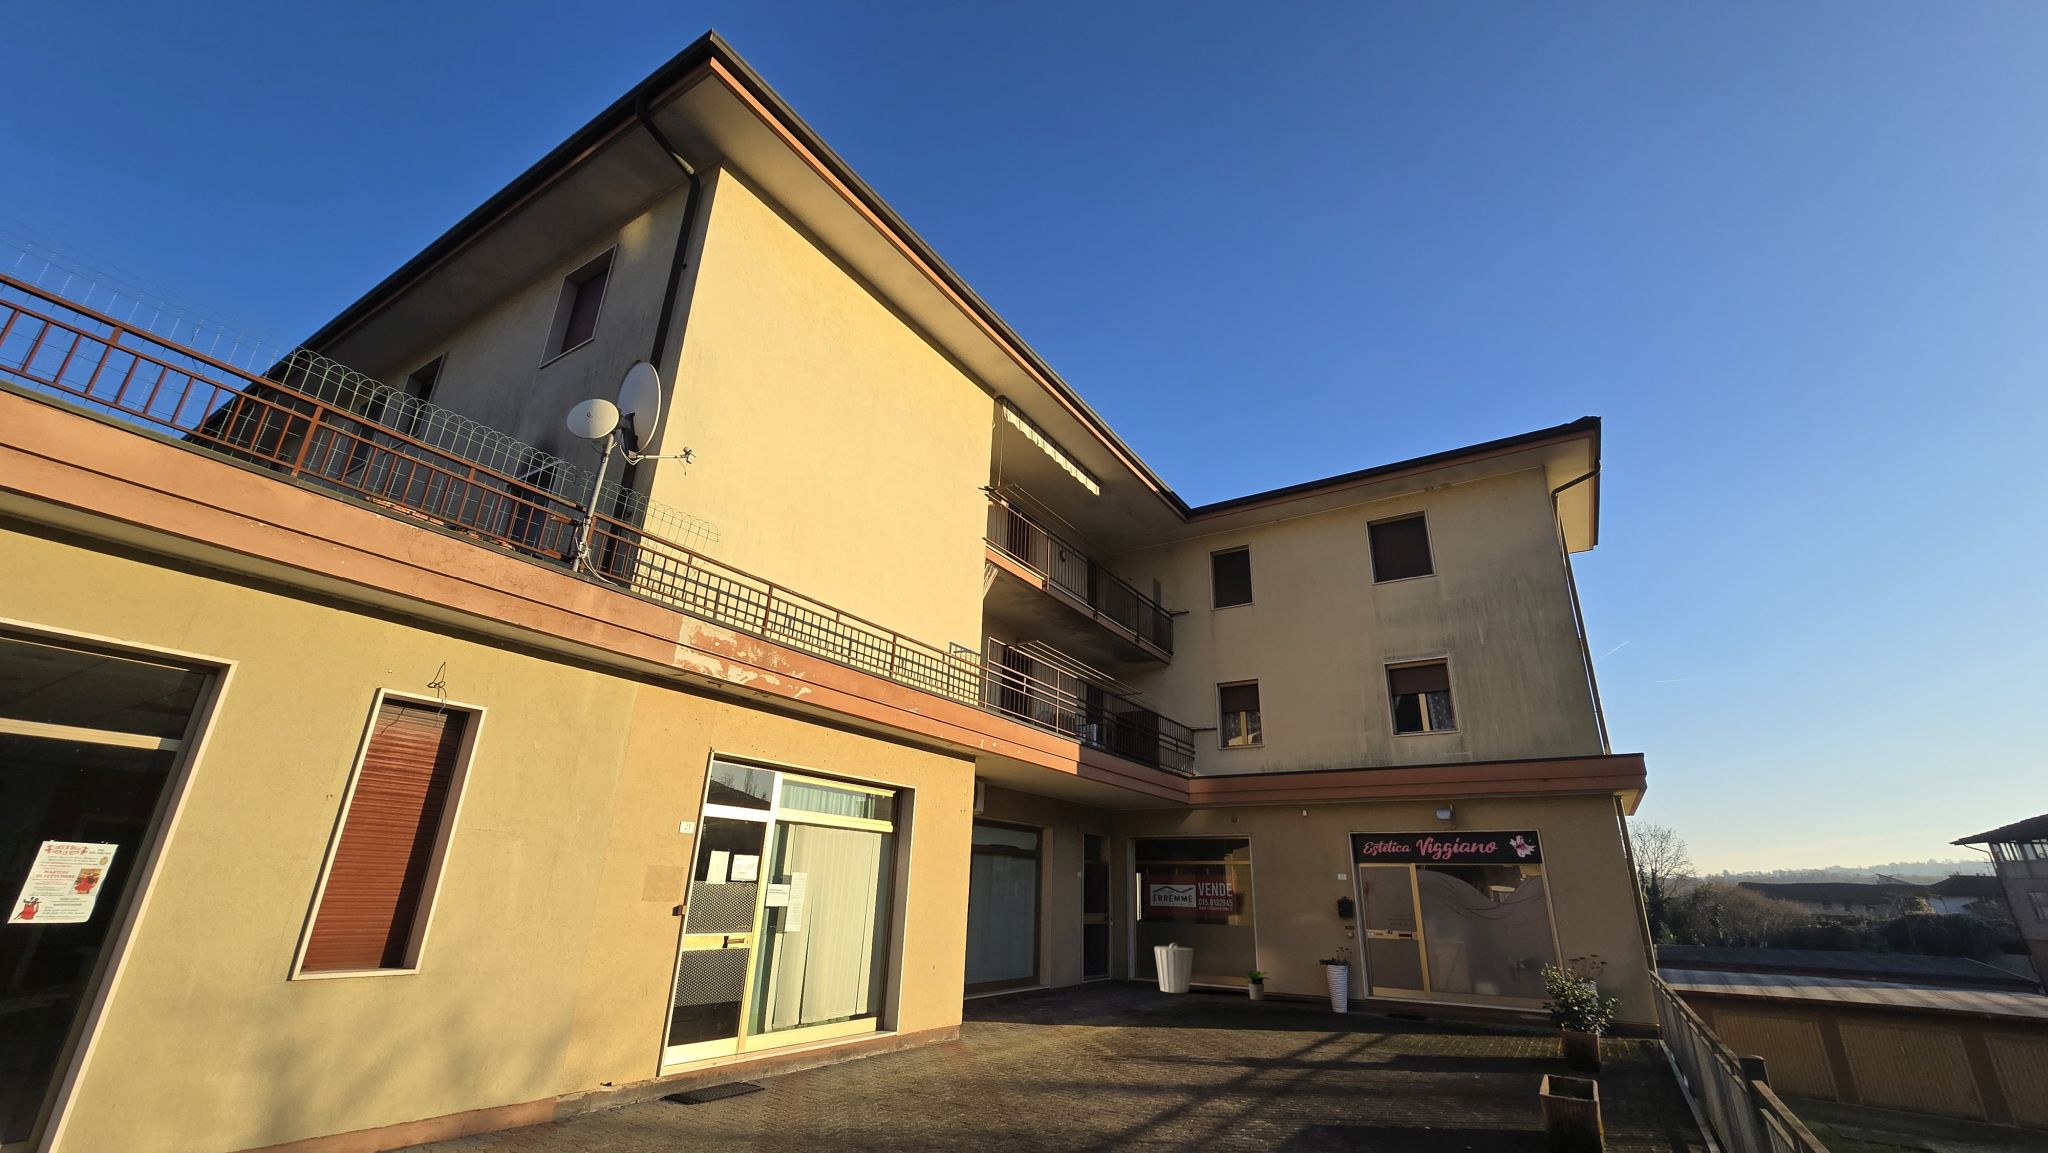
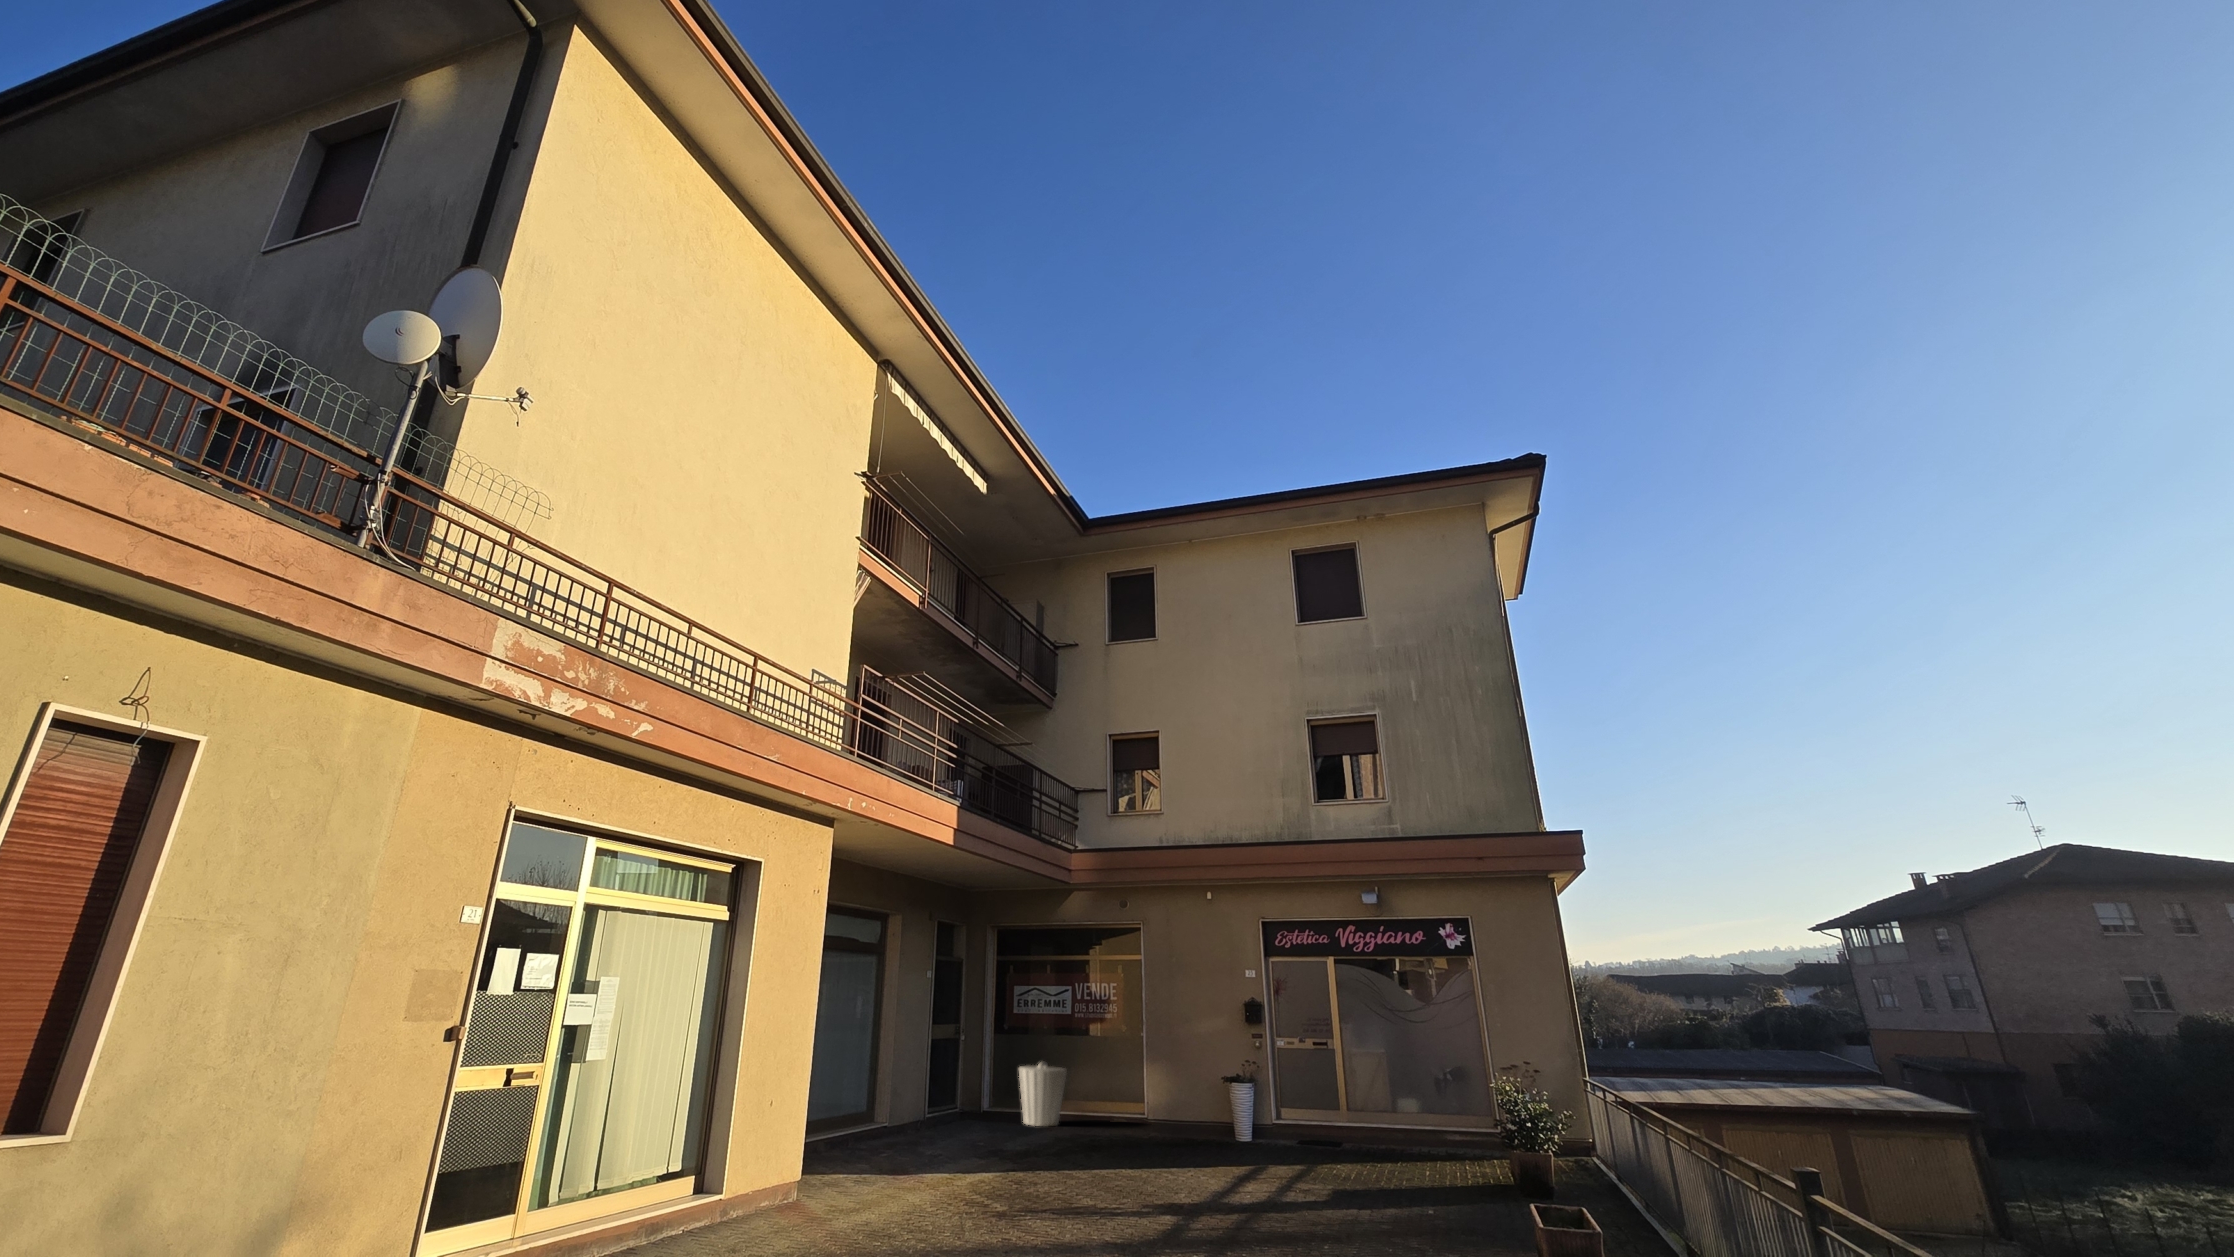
potted plant: present [1243,971,1270,1000] -> none [1127,1095,1164,1133]

